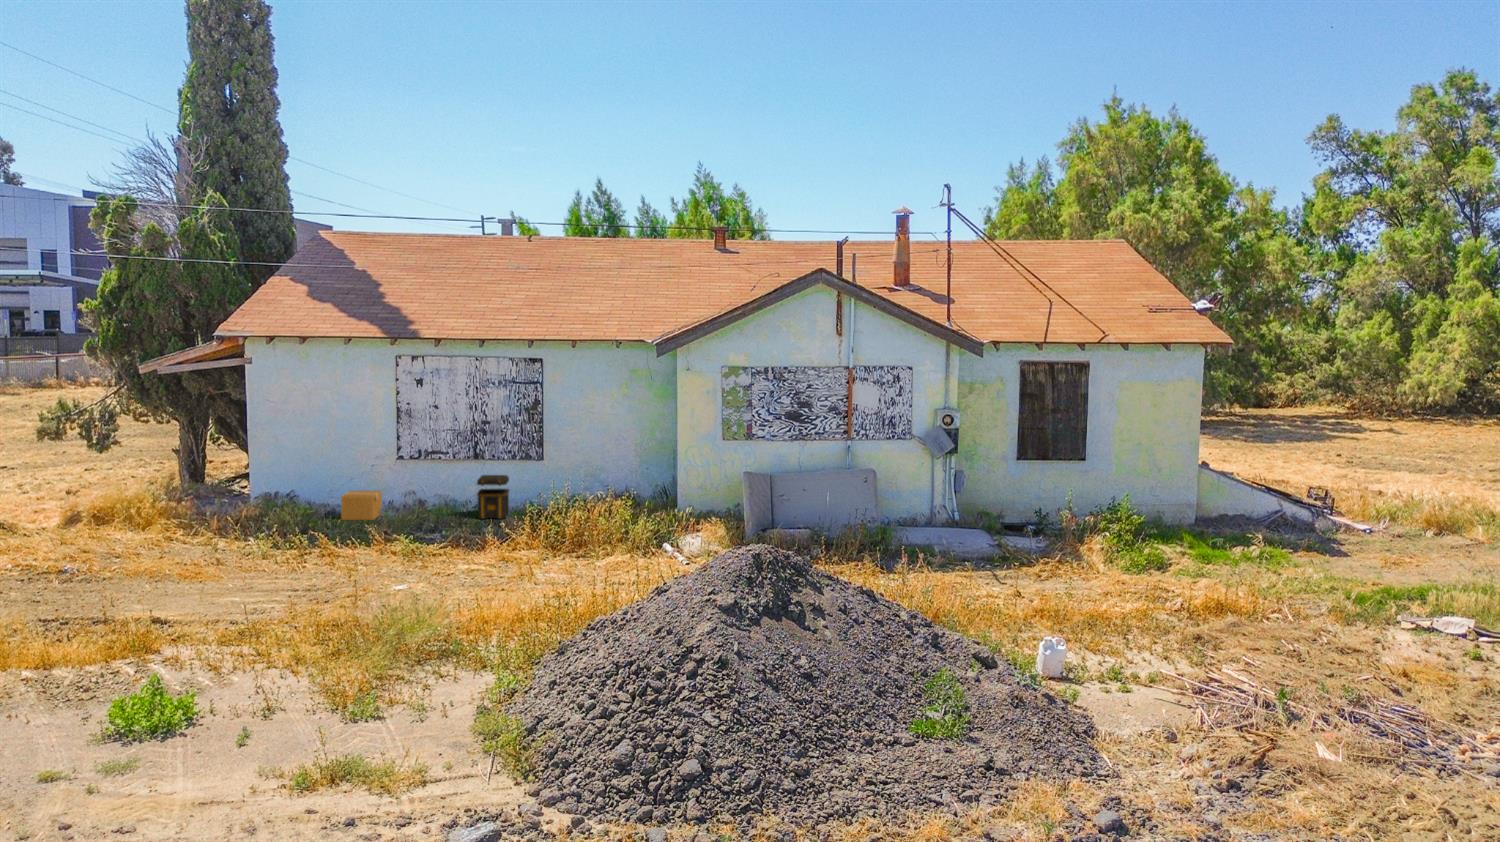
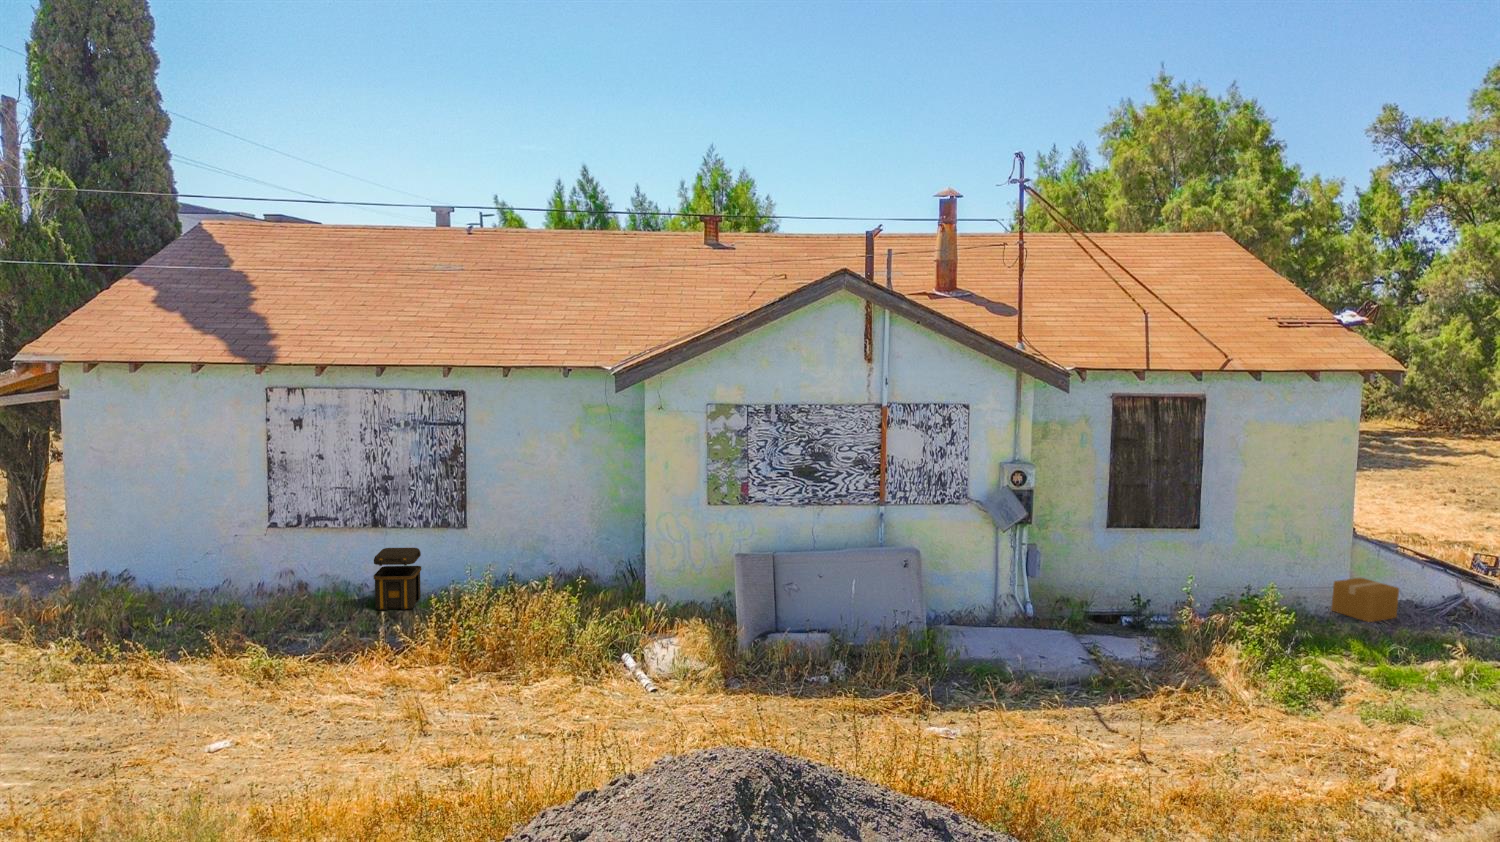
cardboard box: present [341,490,382,520] -> present [1331,578,1399,622]

